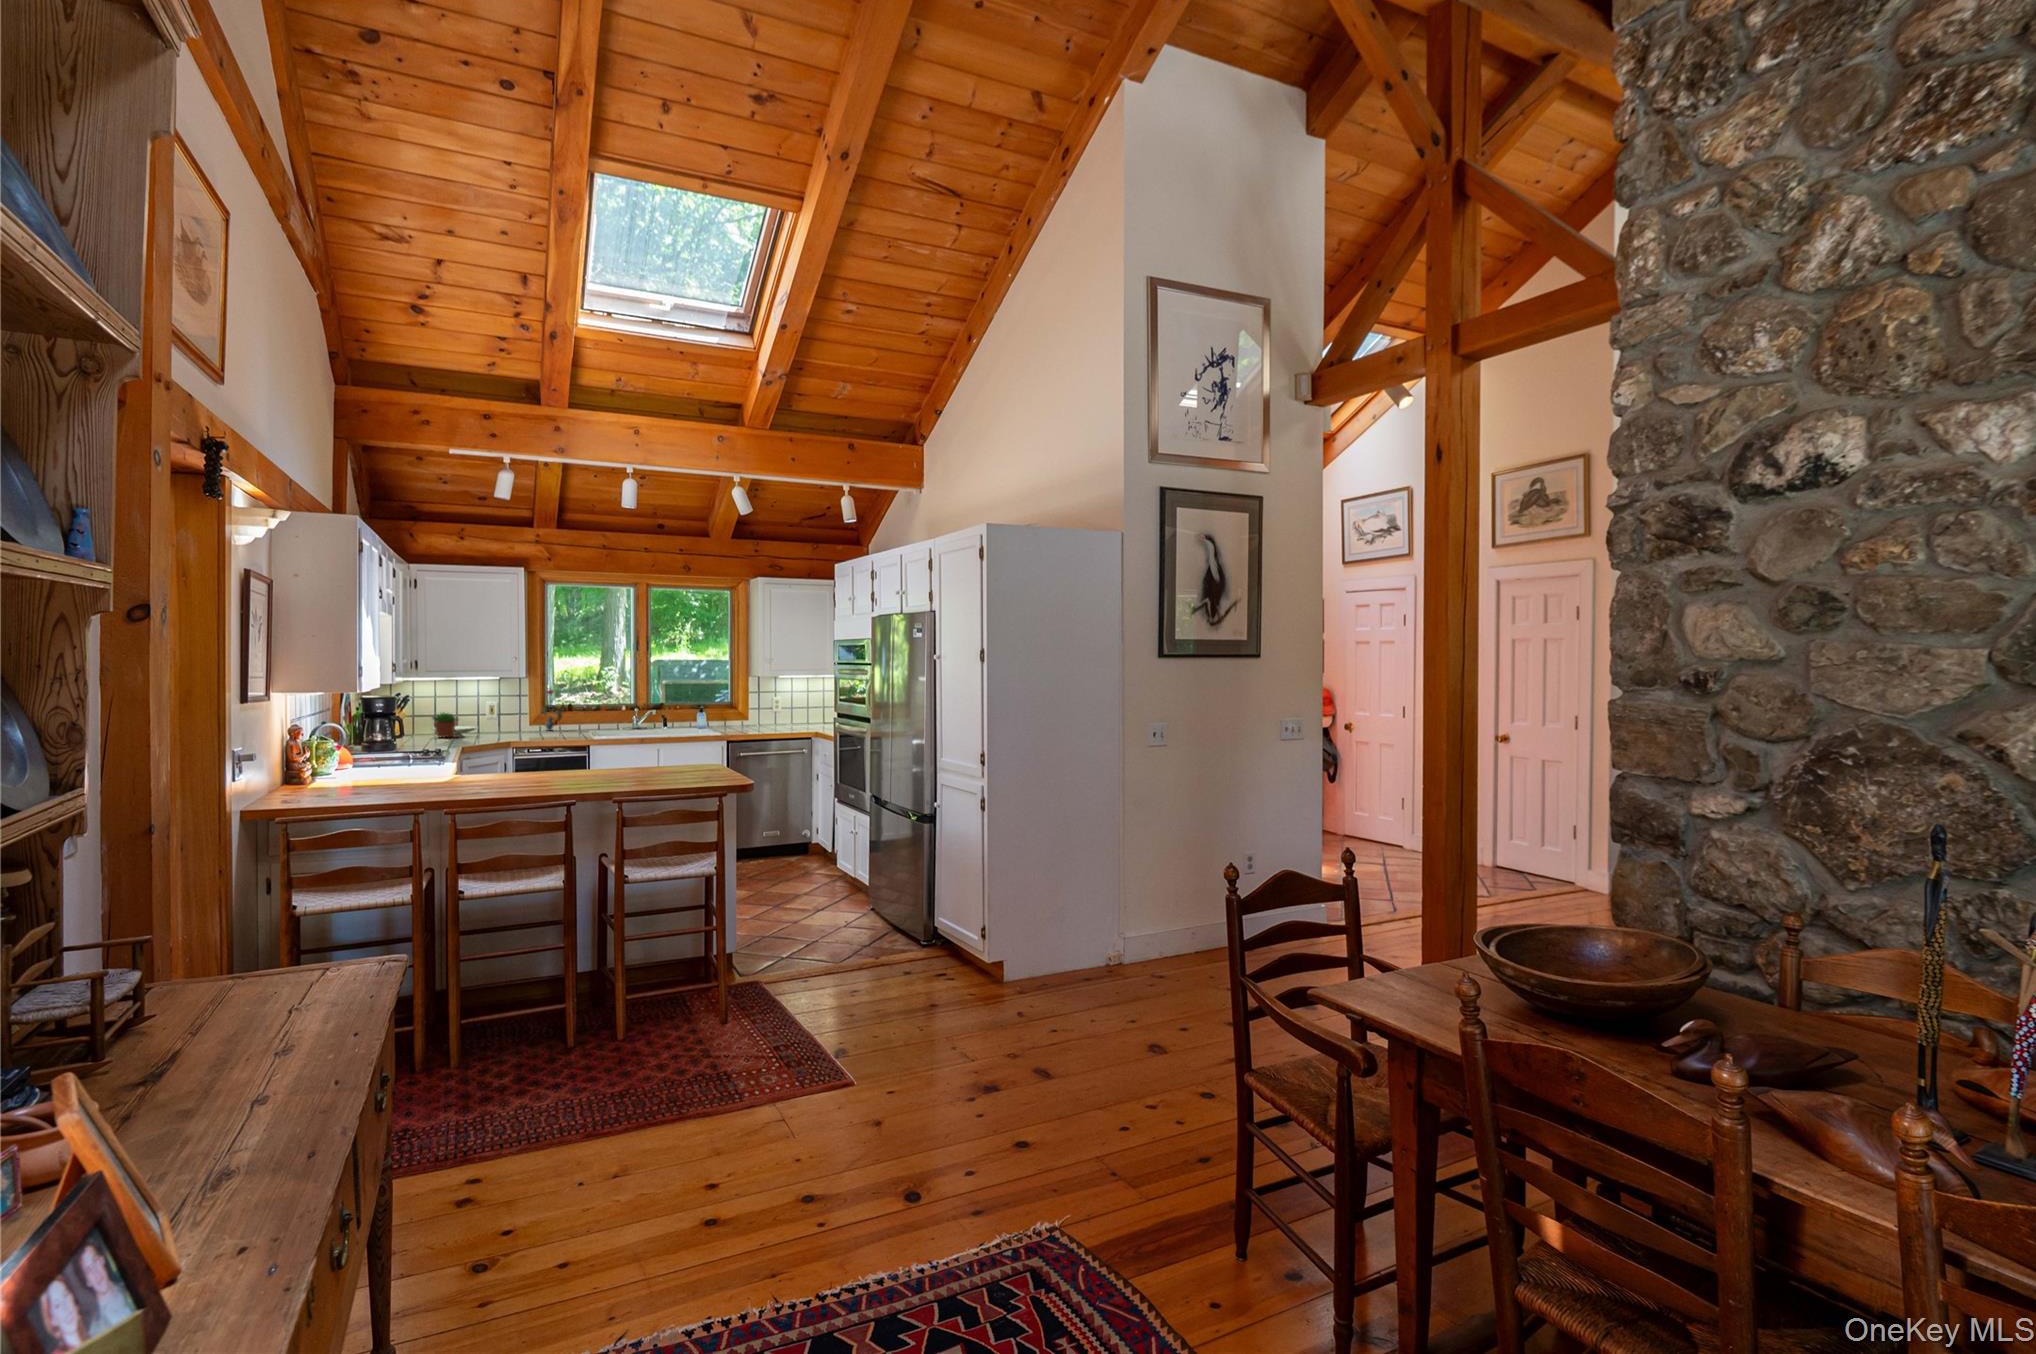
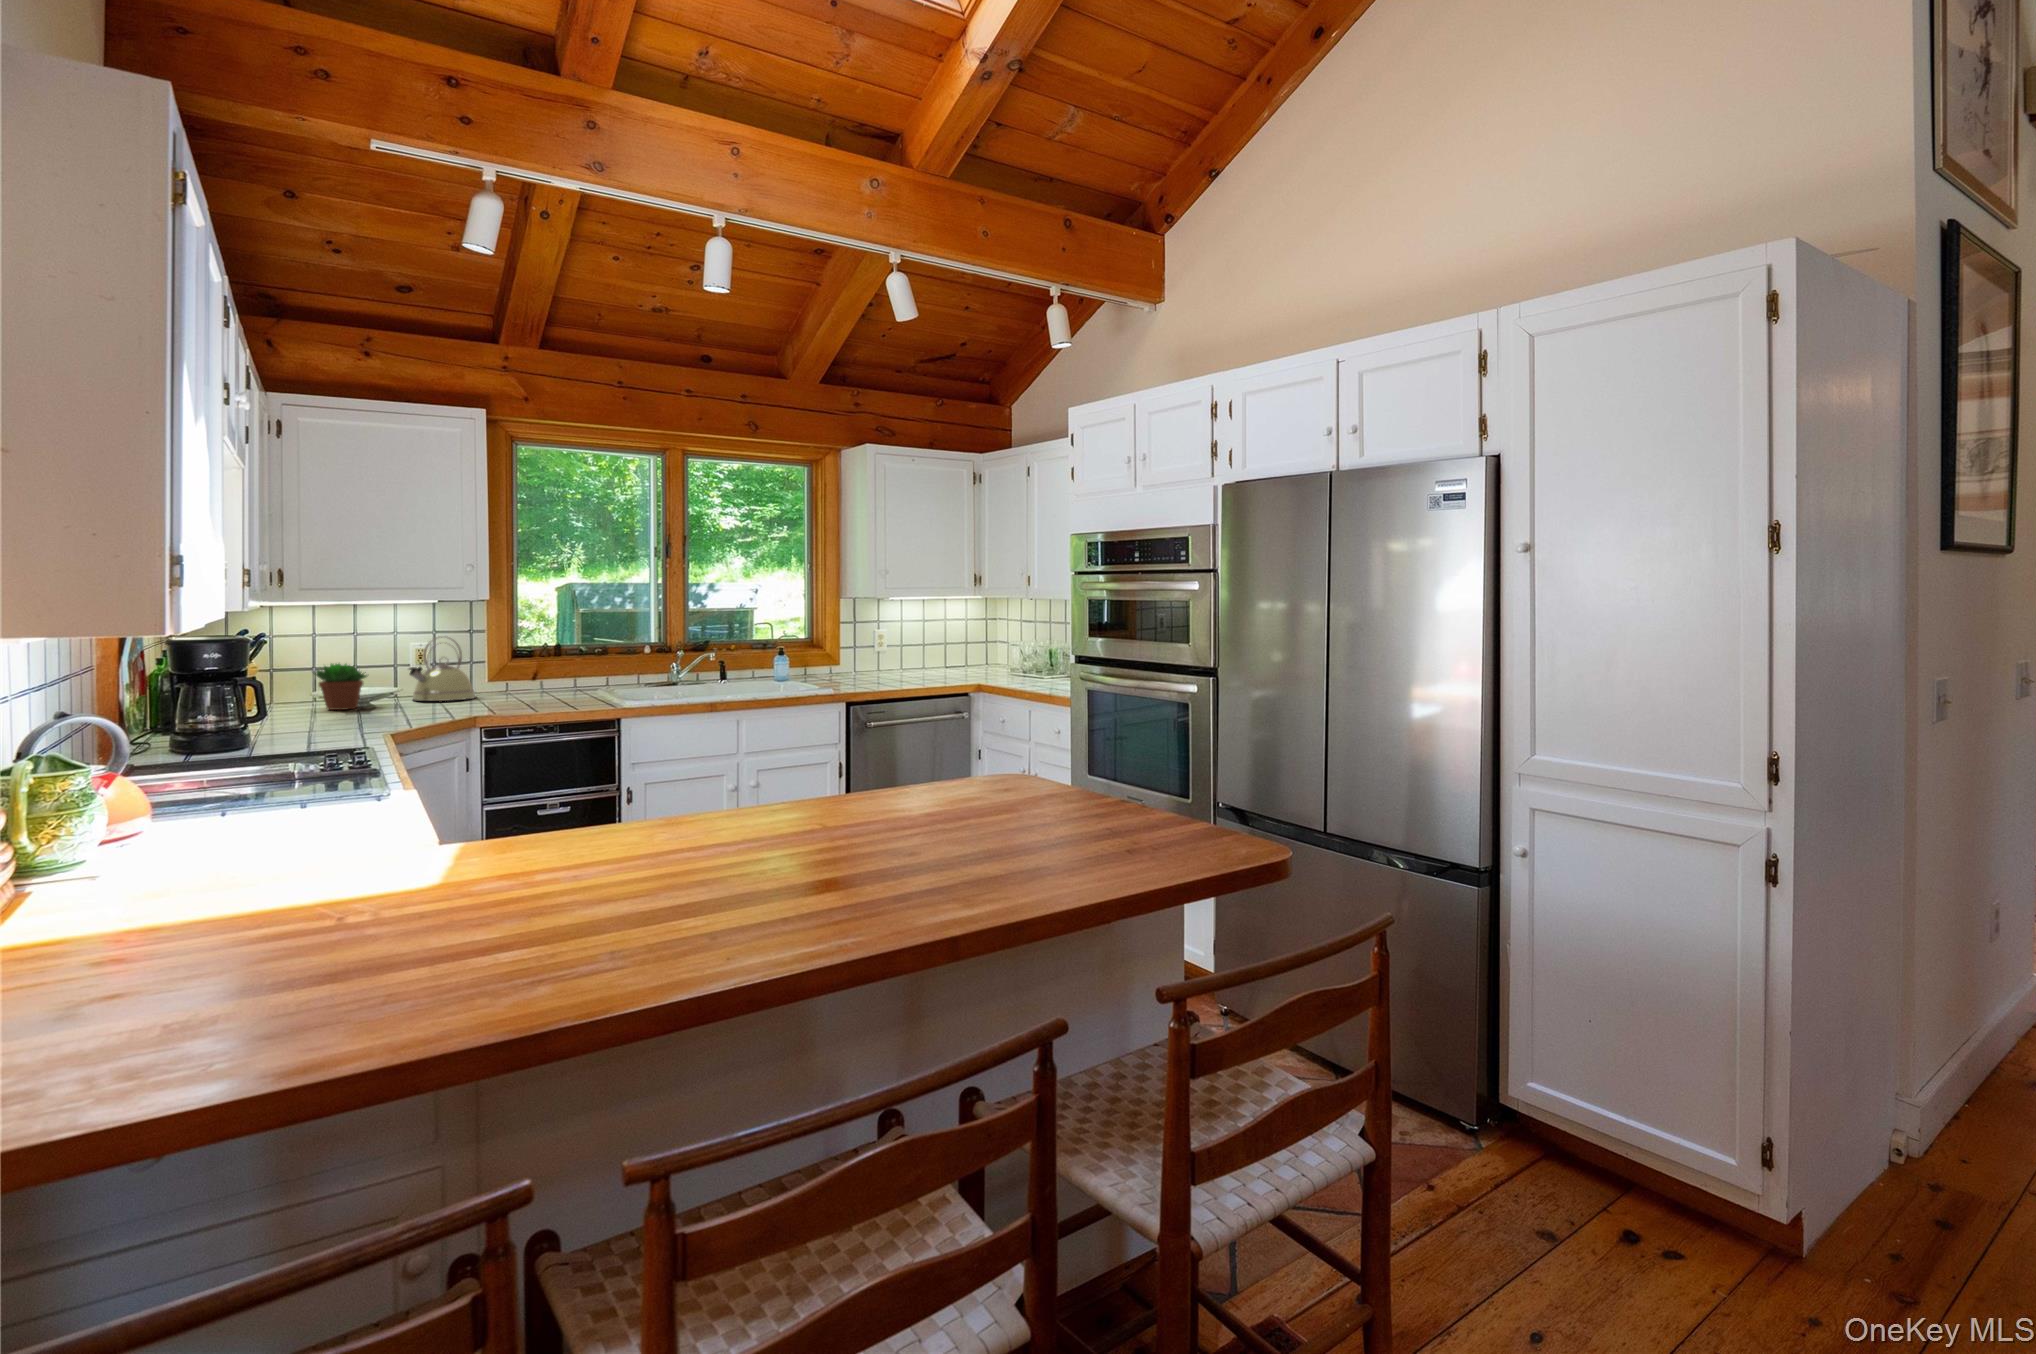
vase: present [541,690,564,731] -> none [510,620,554,691]
kettle: none [481,698,519,734] -> present [409,637,475,701]

